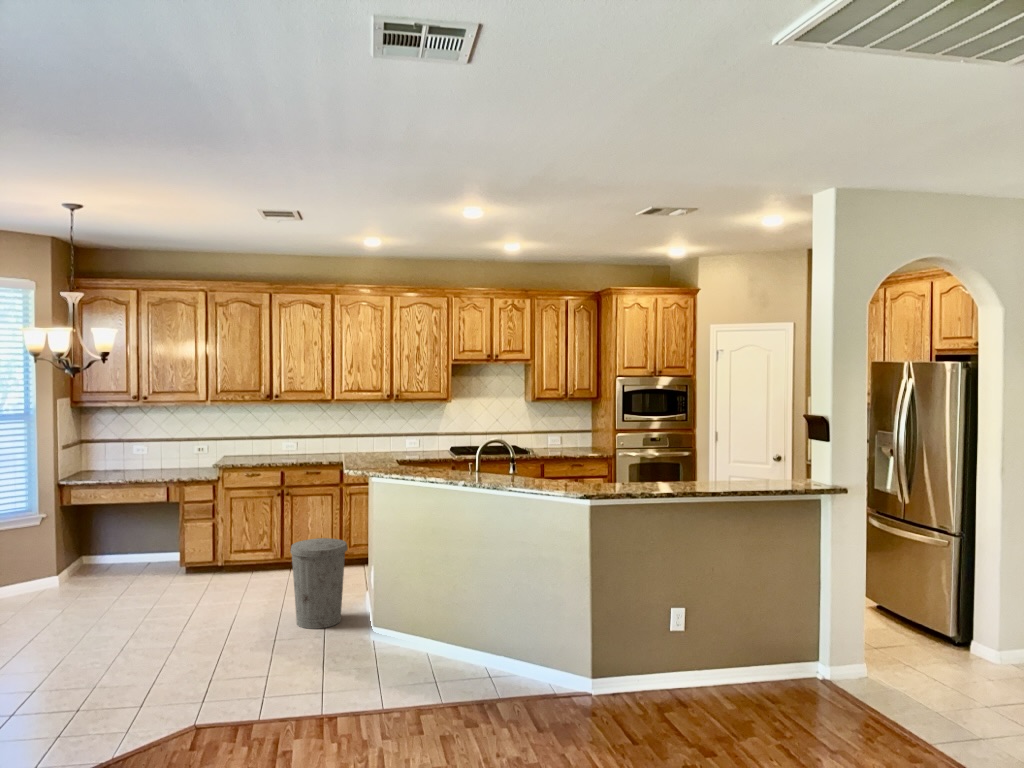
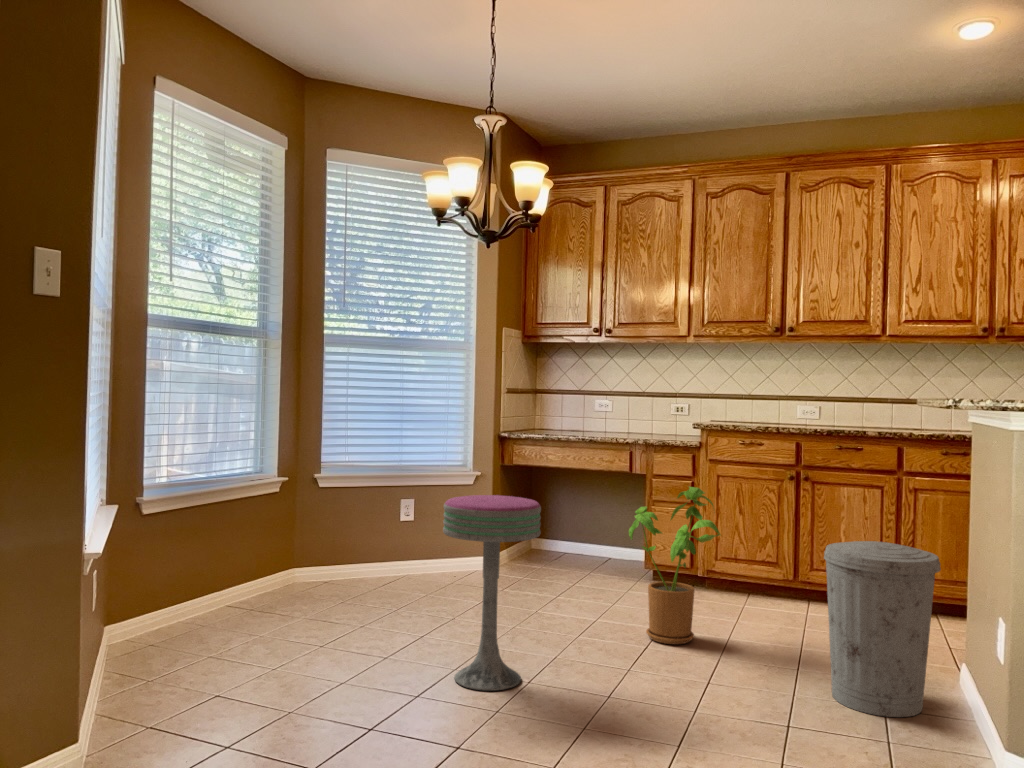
house plant: none [173,516,234,615] -> present [629,487,721,644]
bar stool: none [51,544,120,667] -> present [443,495,541,691]

